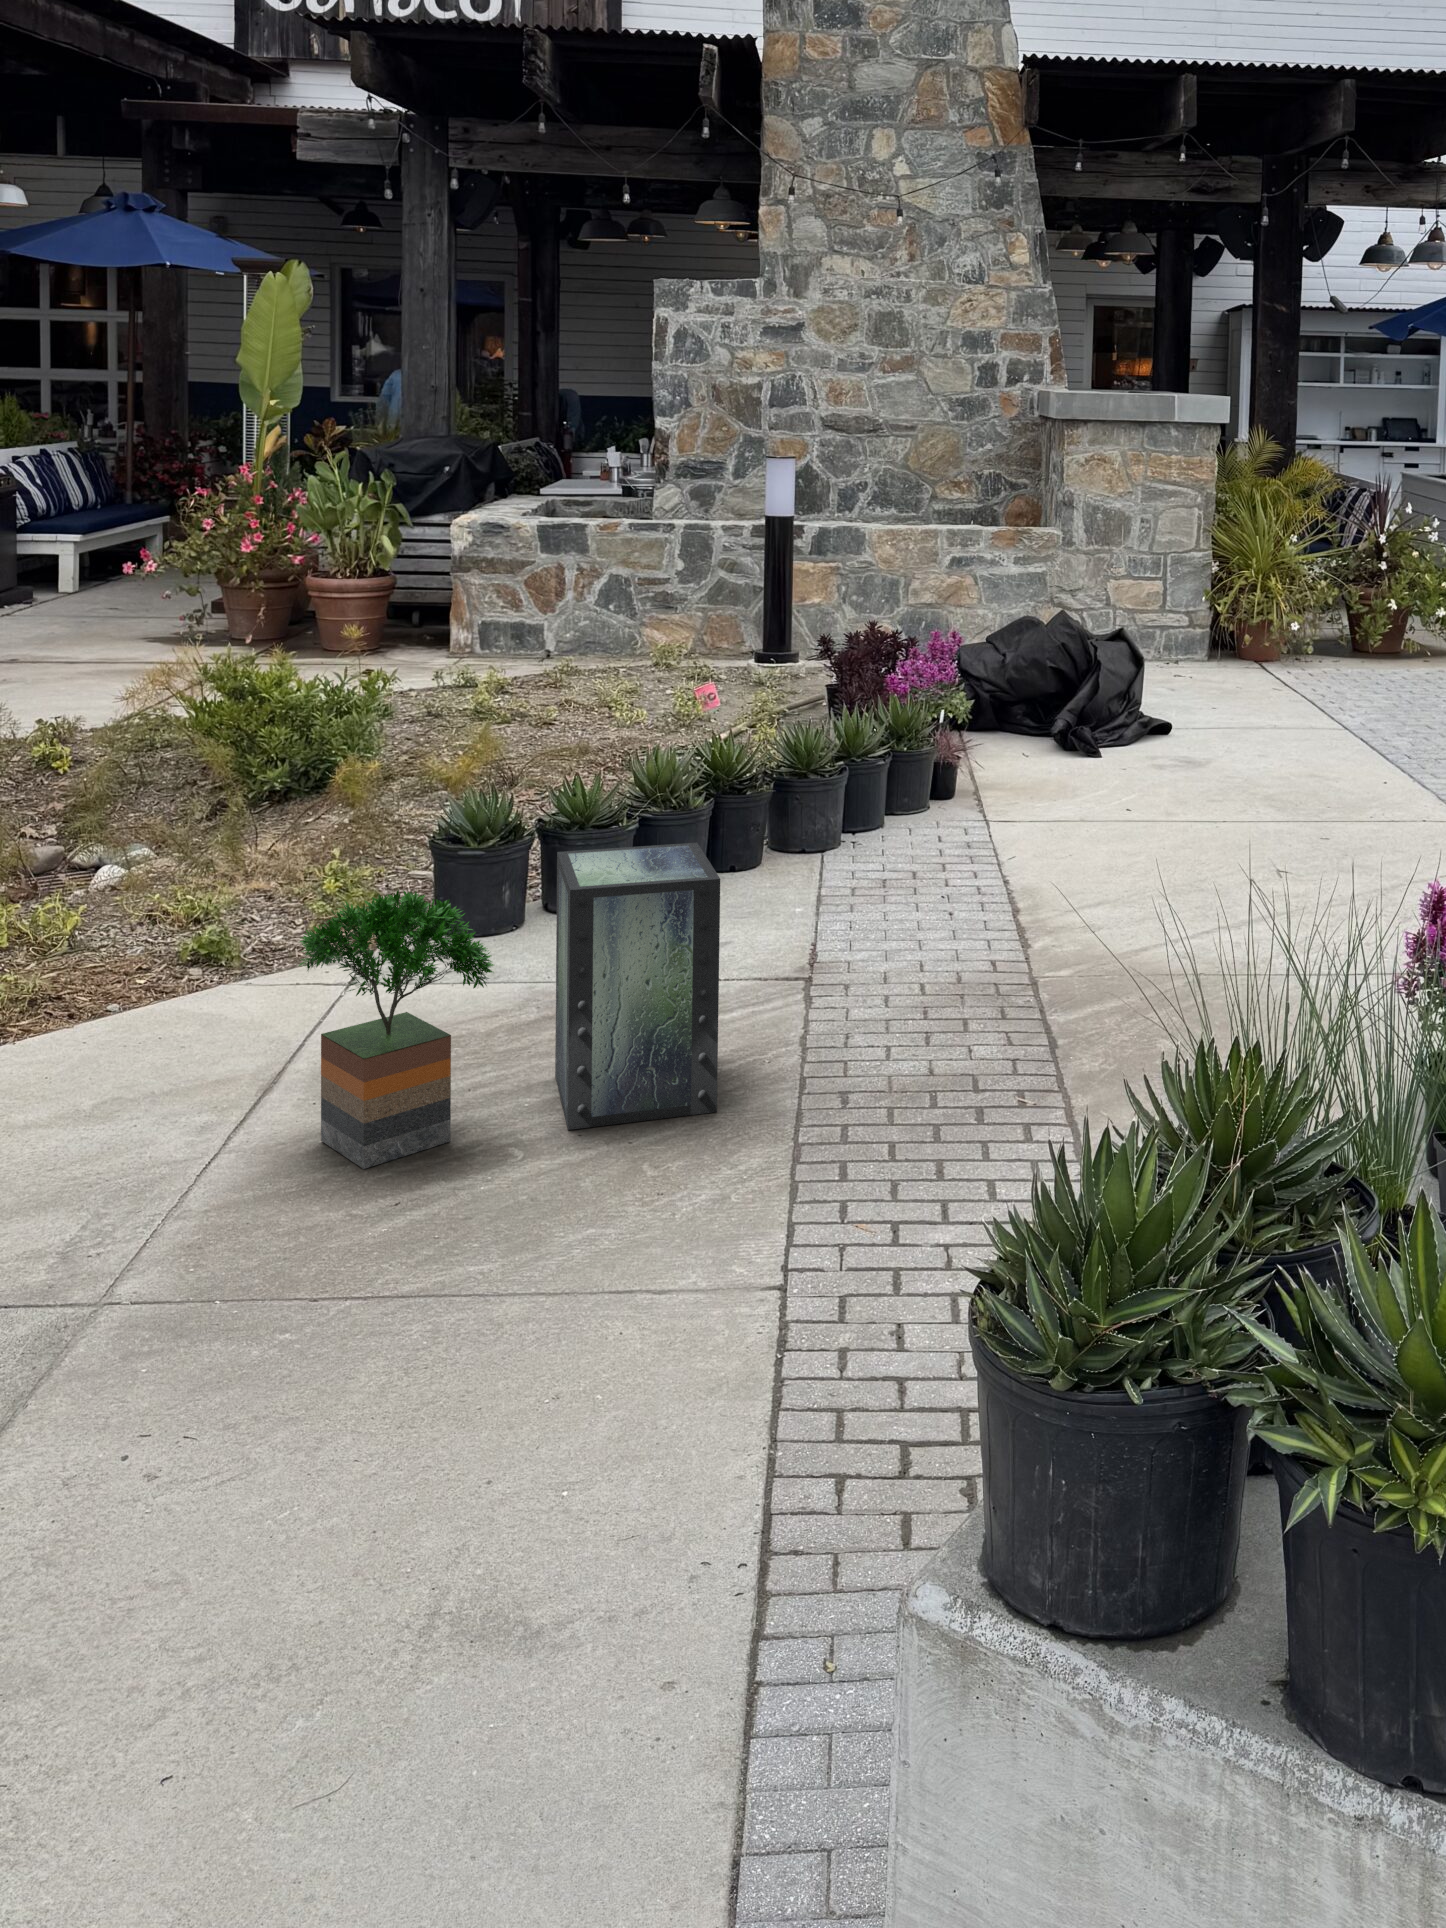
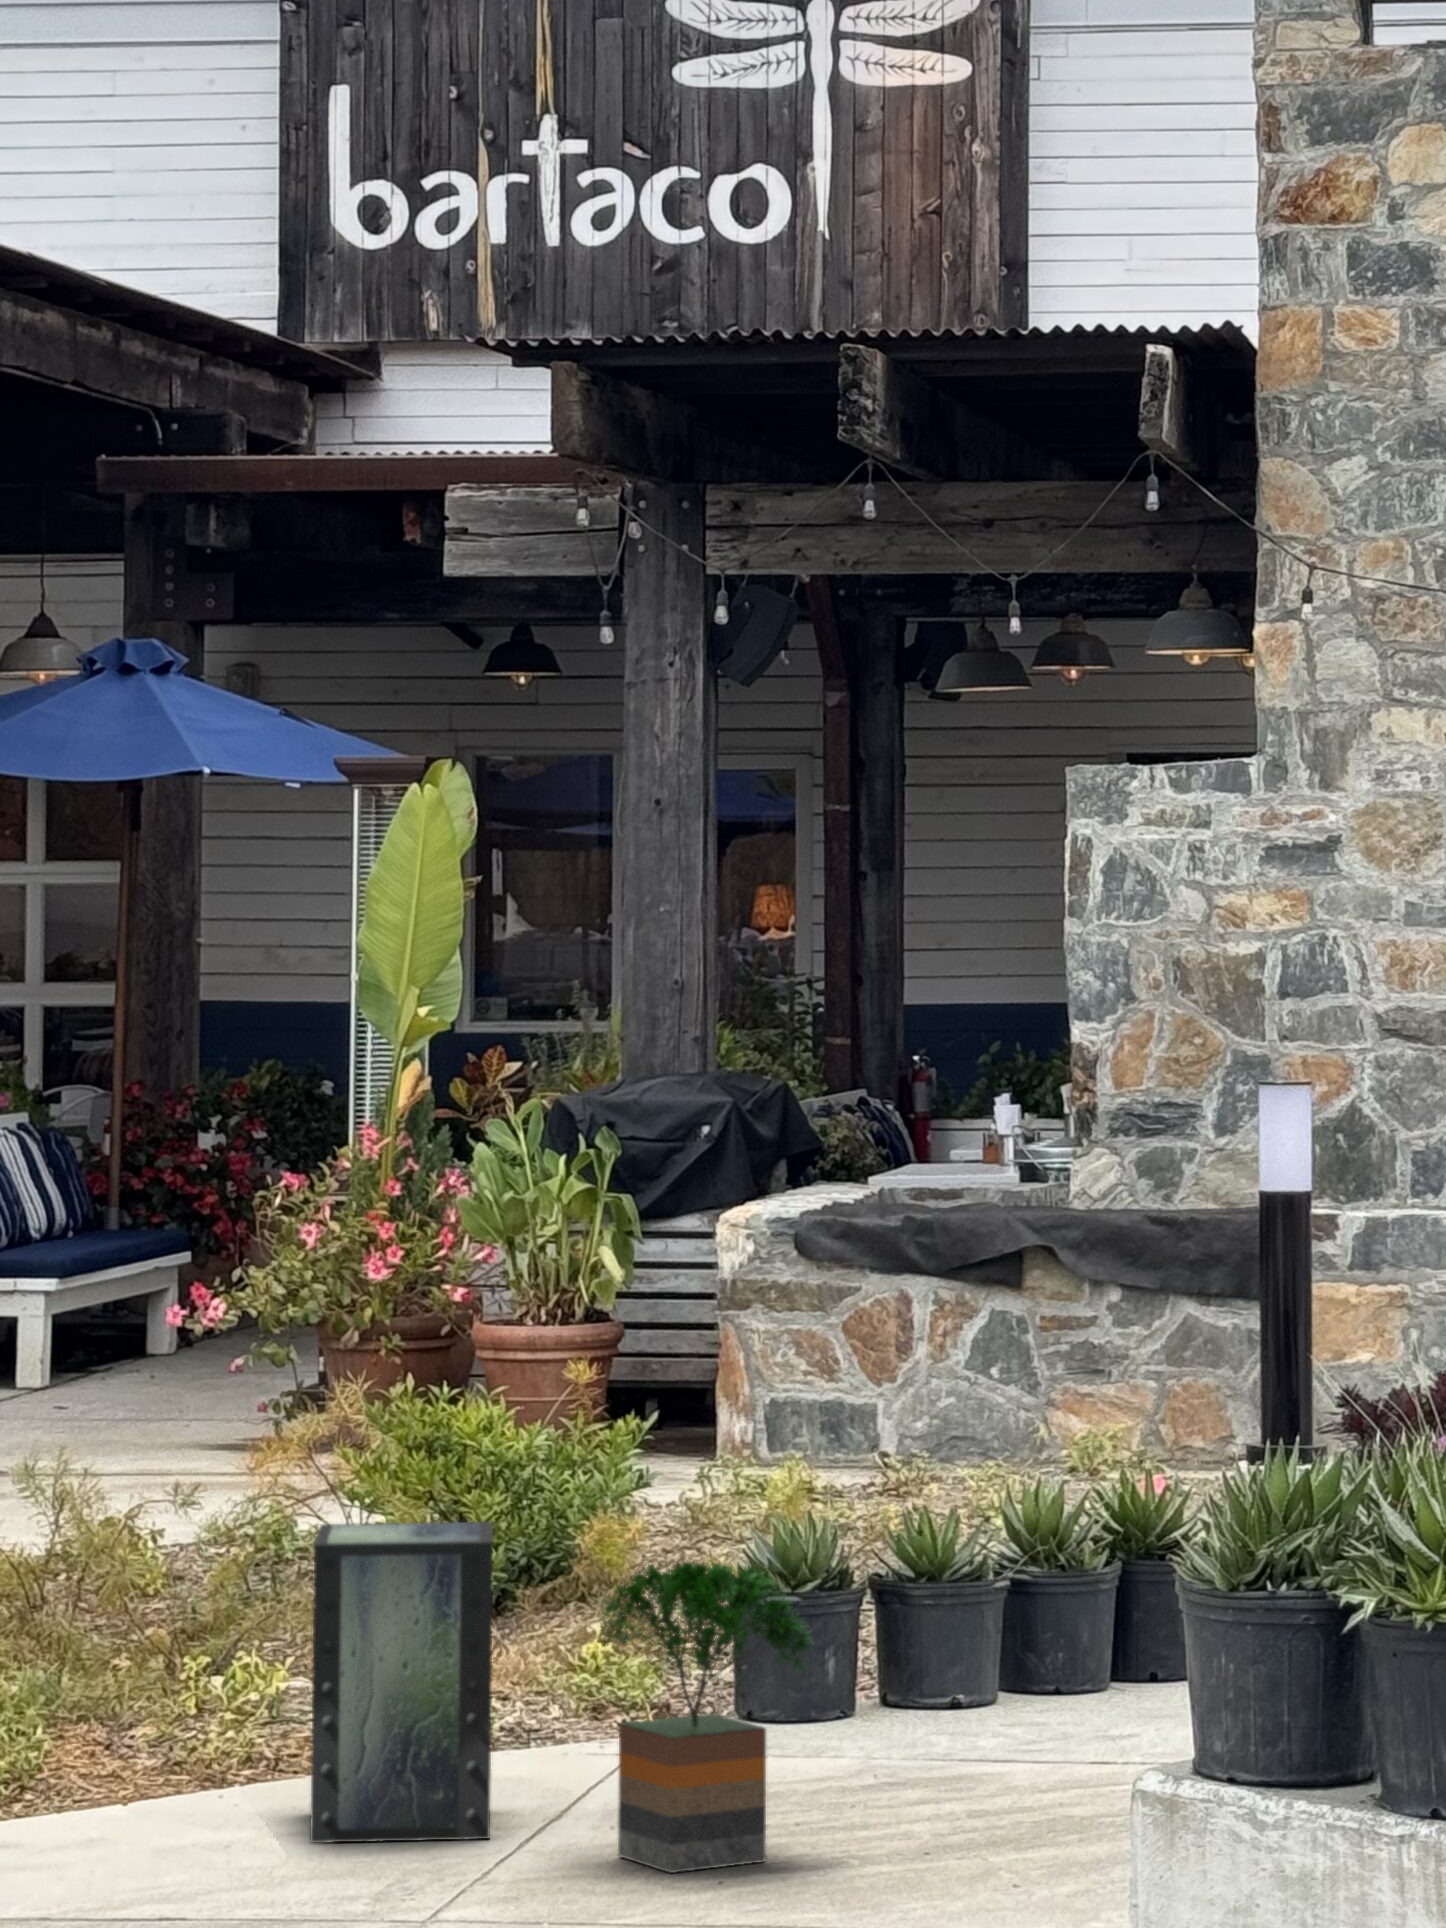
storage box: present [555,843,720,1130] -> present [310,1522,493,1843]

